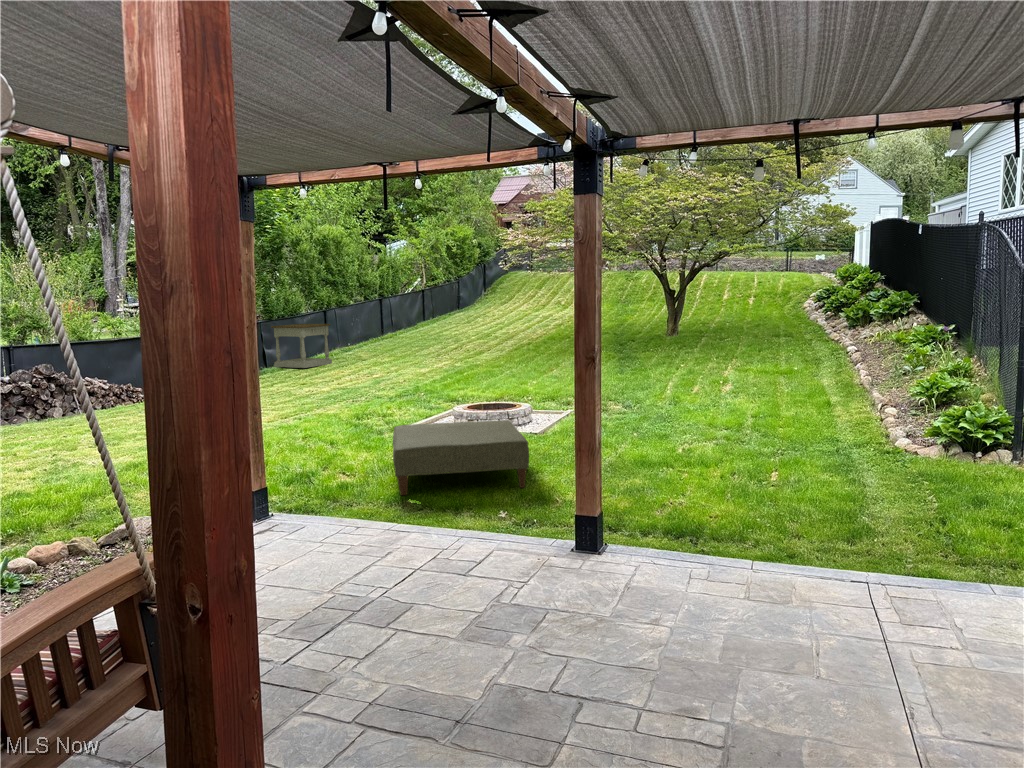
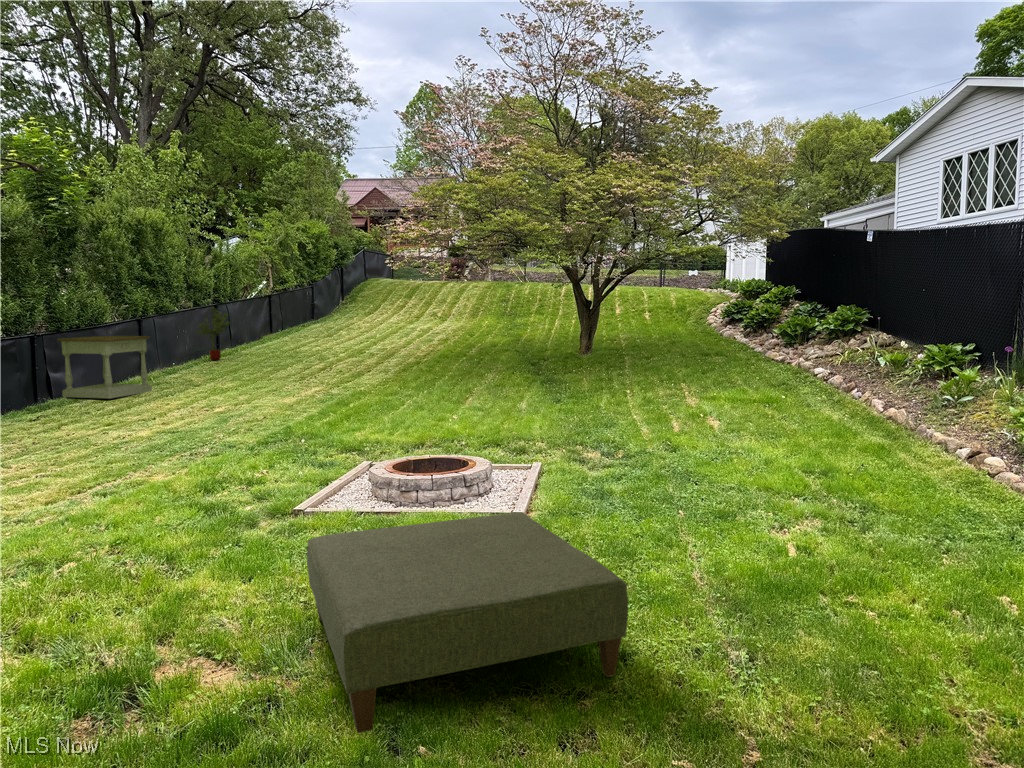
potted tree: none [363,300,389,342] -> present [196,307,230,360]

